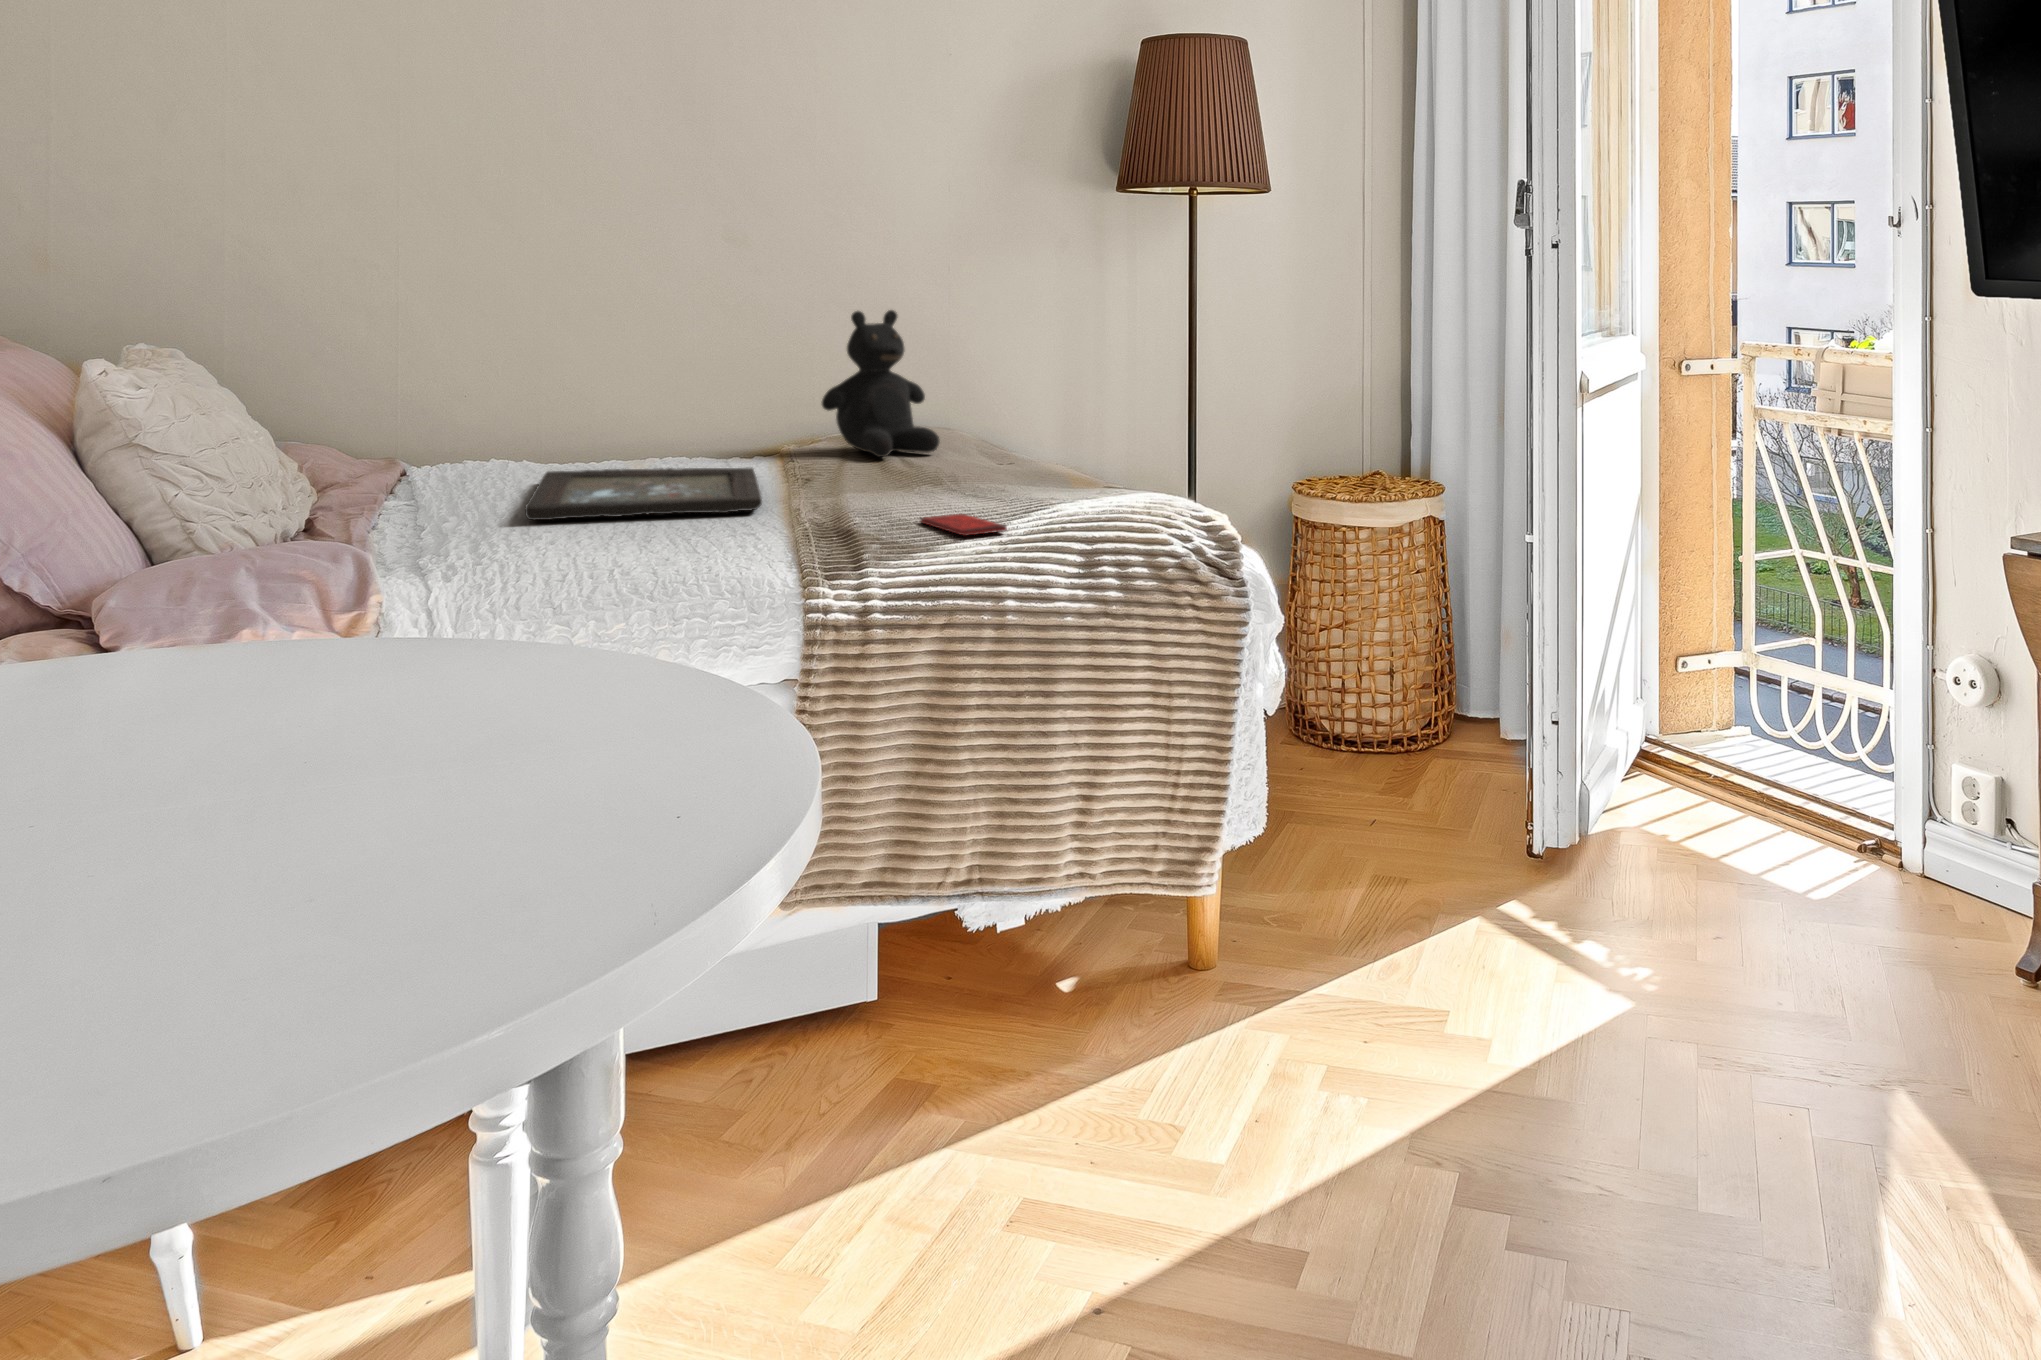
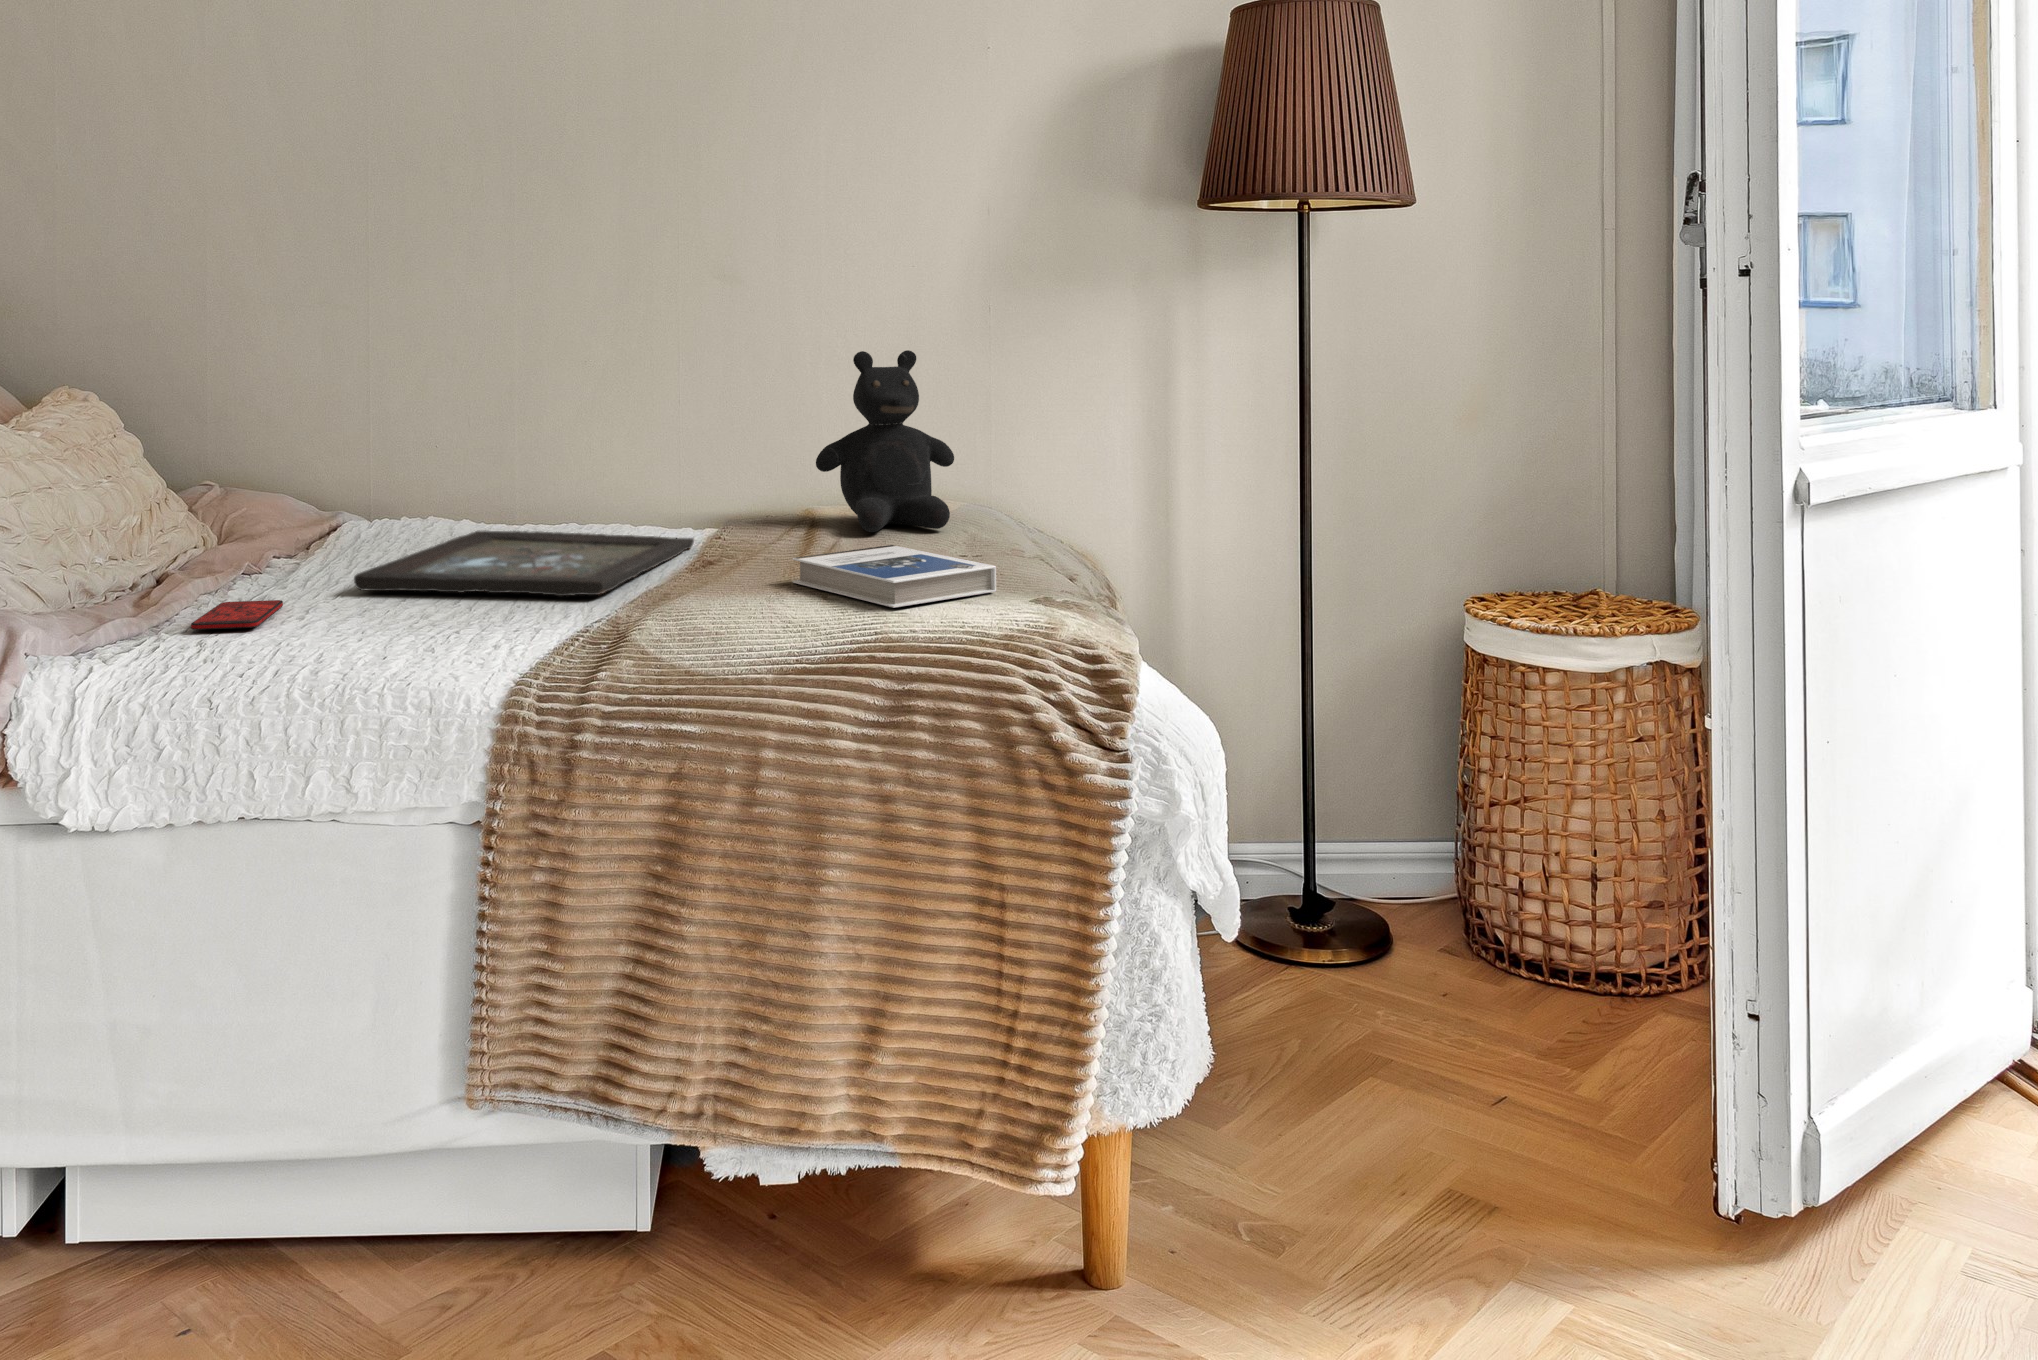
hardback book: none [891,462,1058,504] -> present [792,545,996,608]
smartphone: present [921,514,1007,535] -> present [191,600,283,630]

